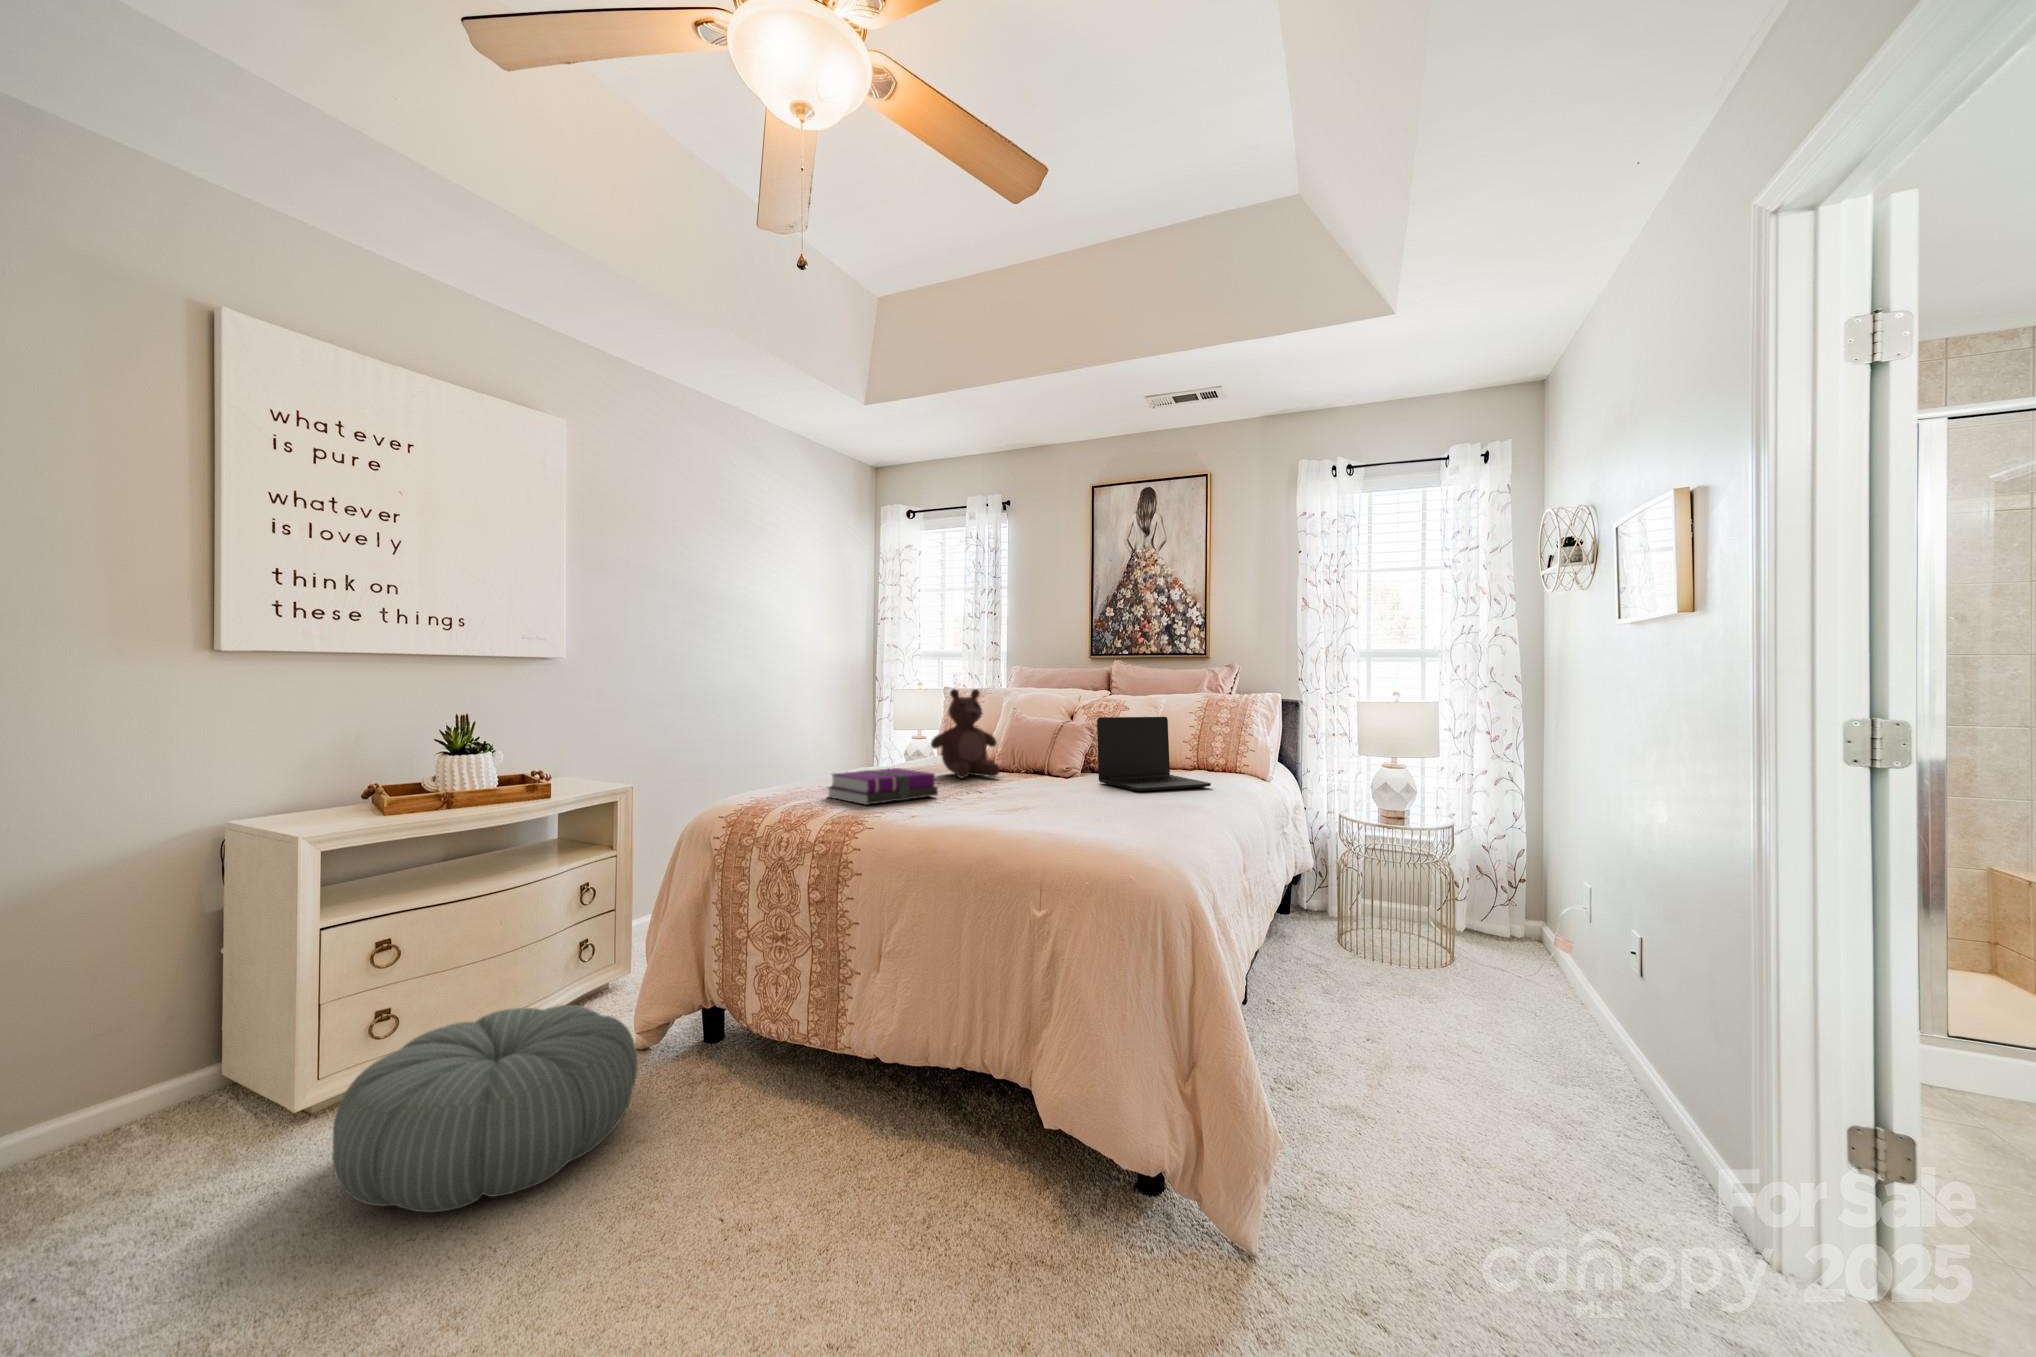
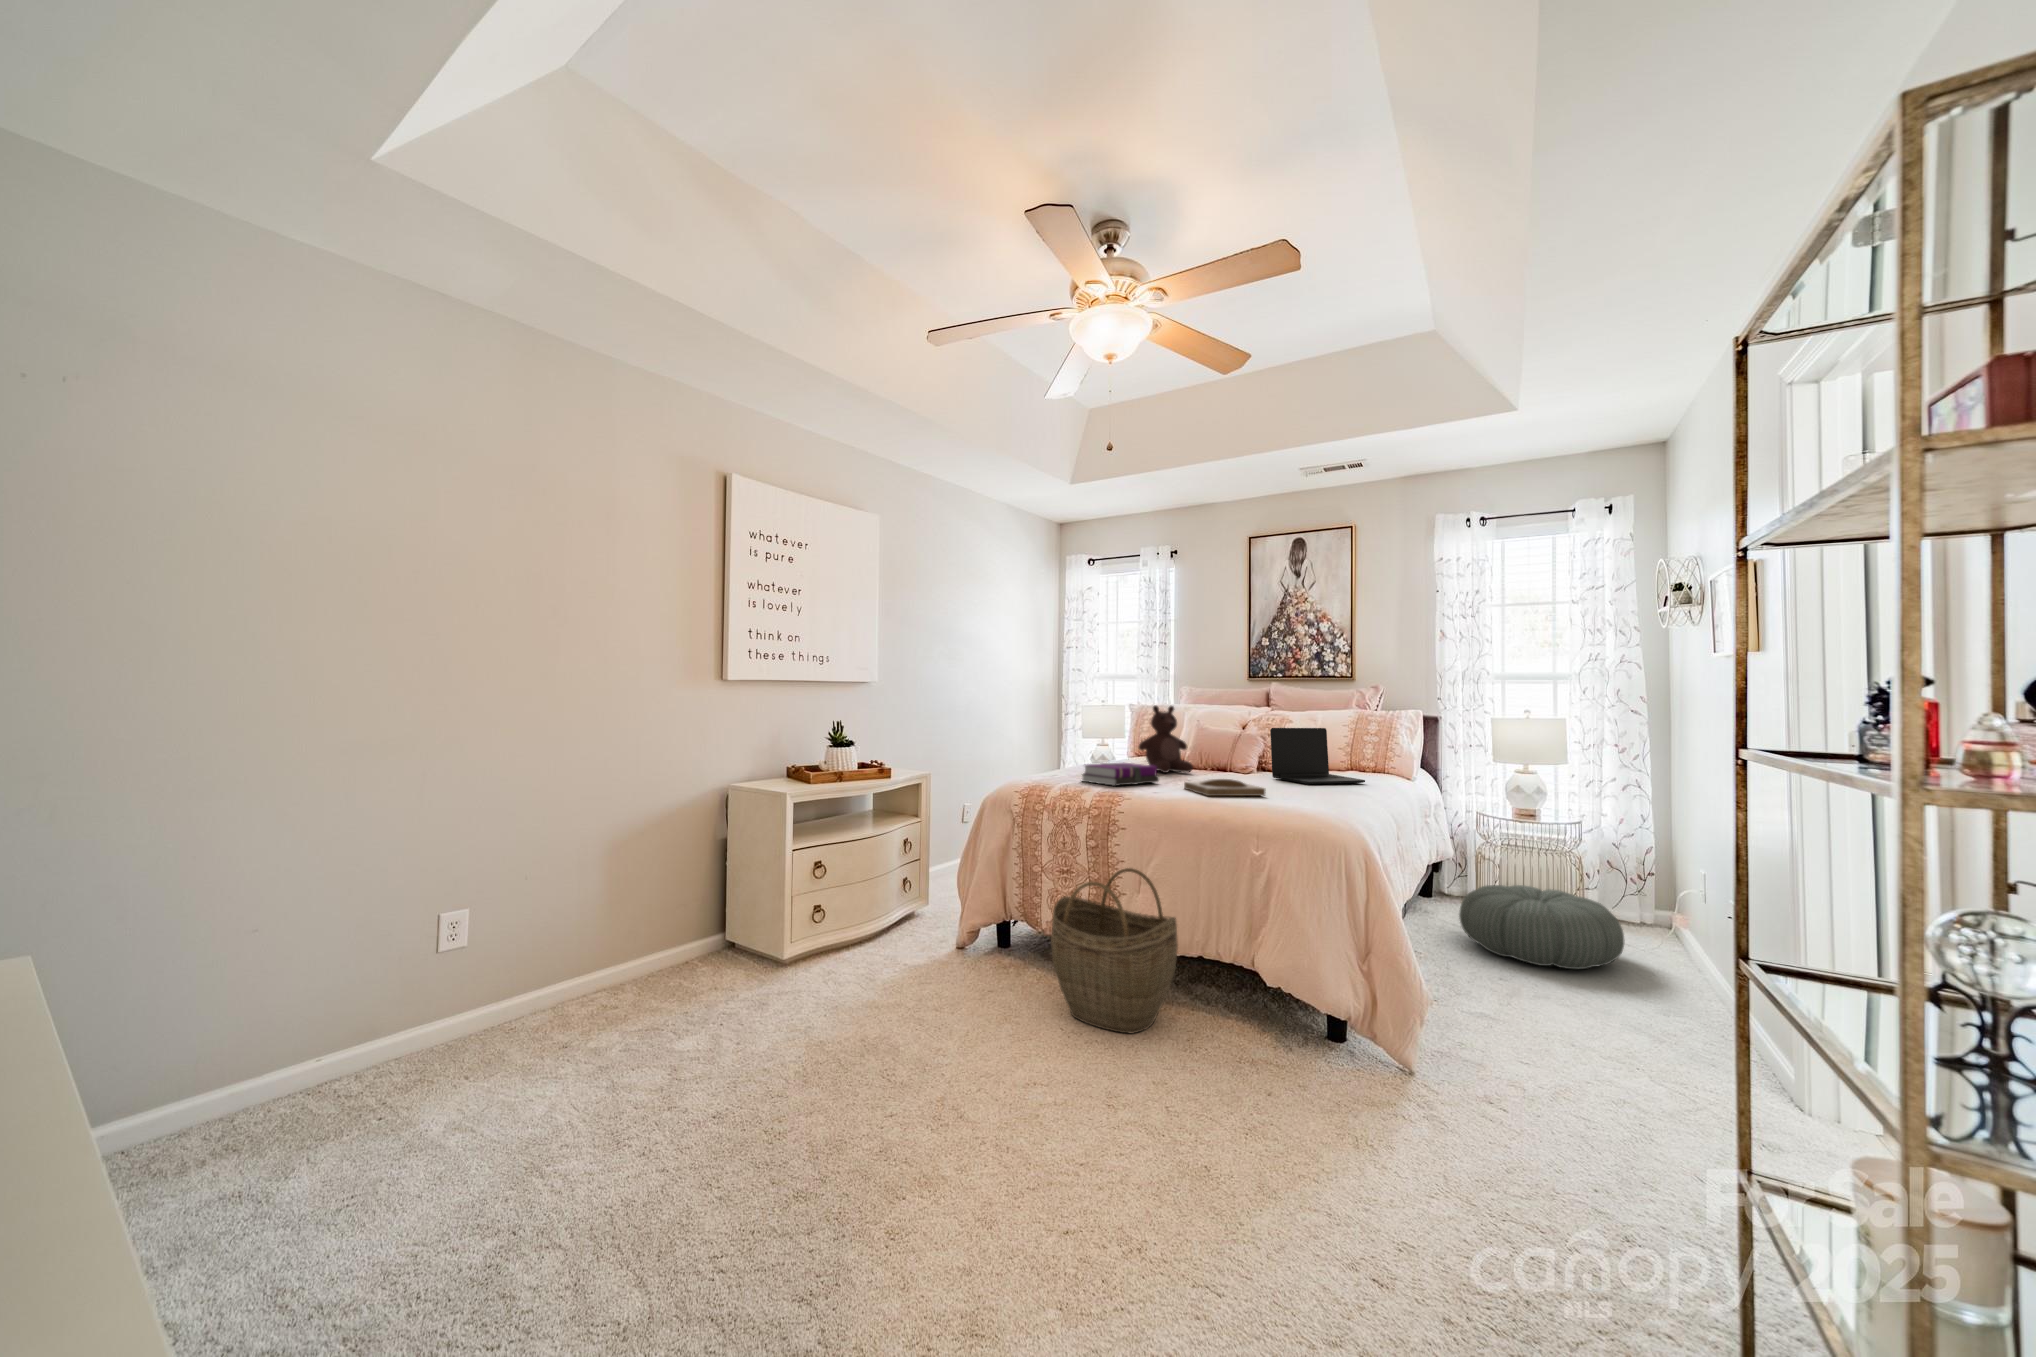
tray: none [967,791,1071,819] -> present [1184,779,1266,796]
woven basket: none [722,937,920,1214] -> present [1051,868,1178,1033]
pouf: present [332,1005,637,1213] -> present [1459,885,1625,969]

